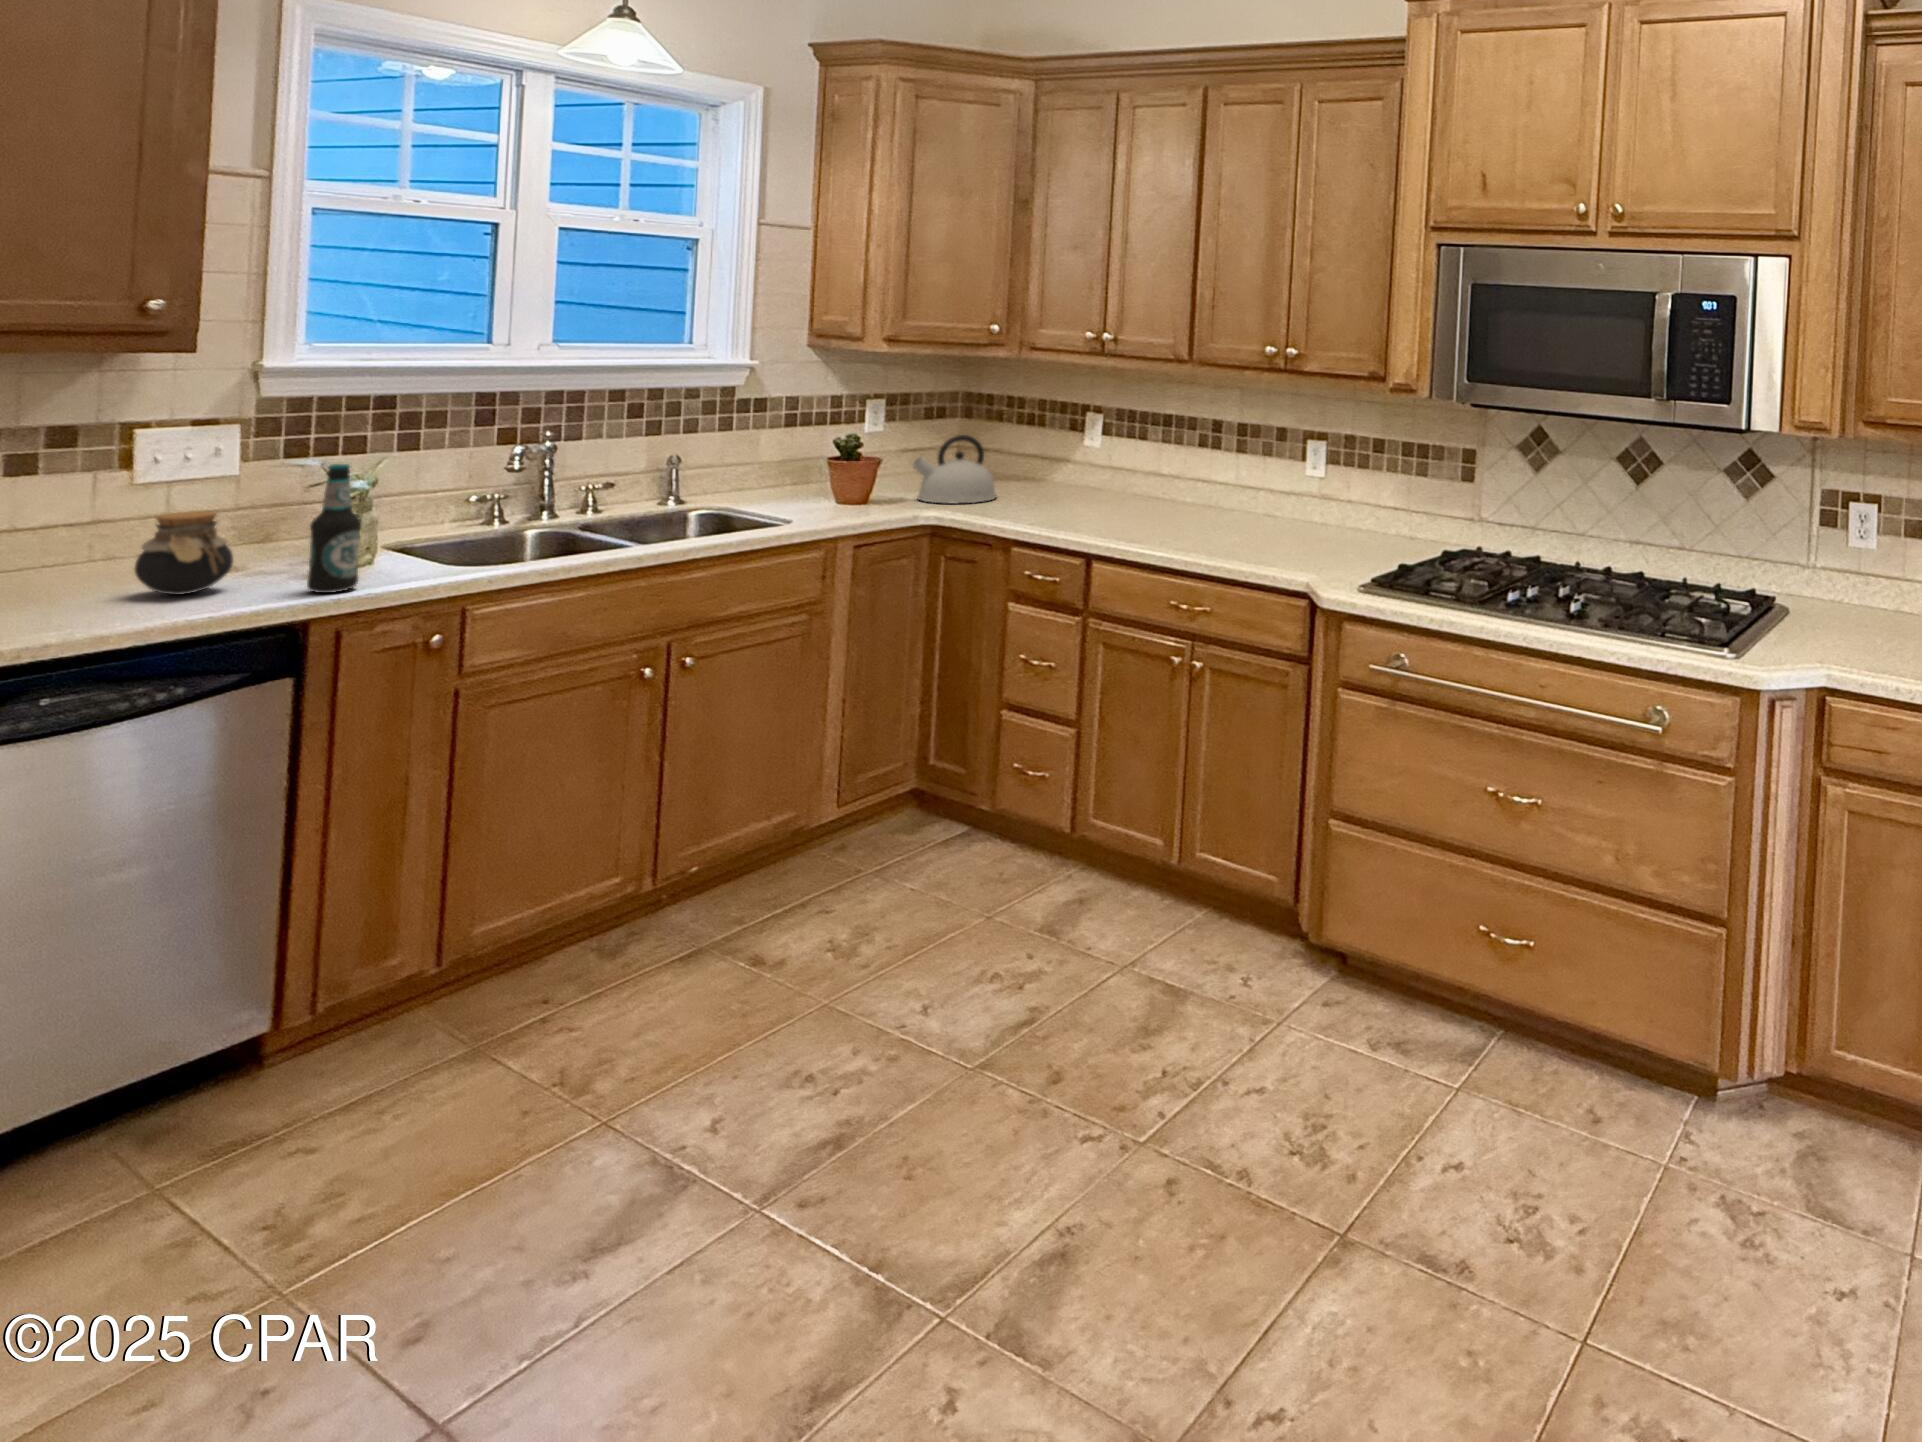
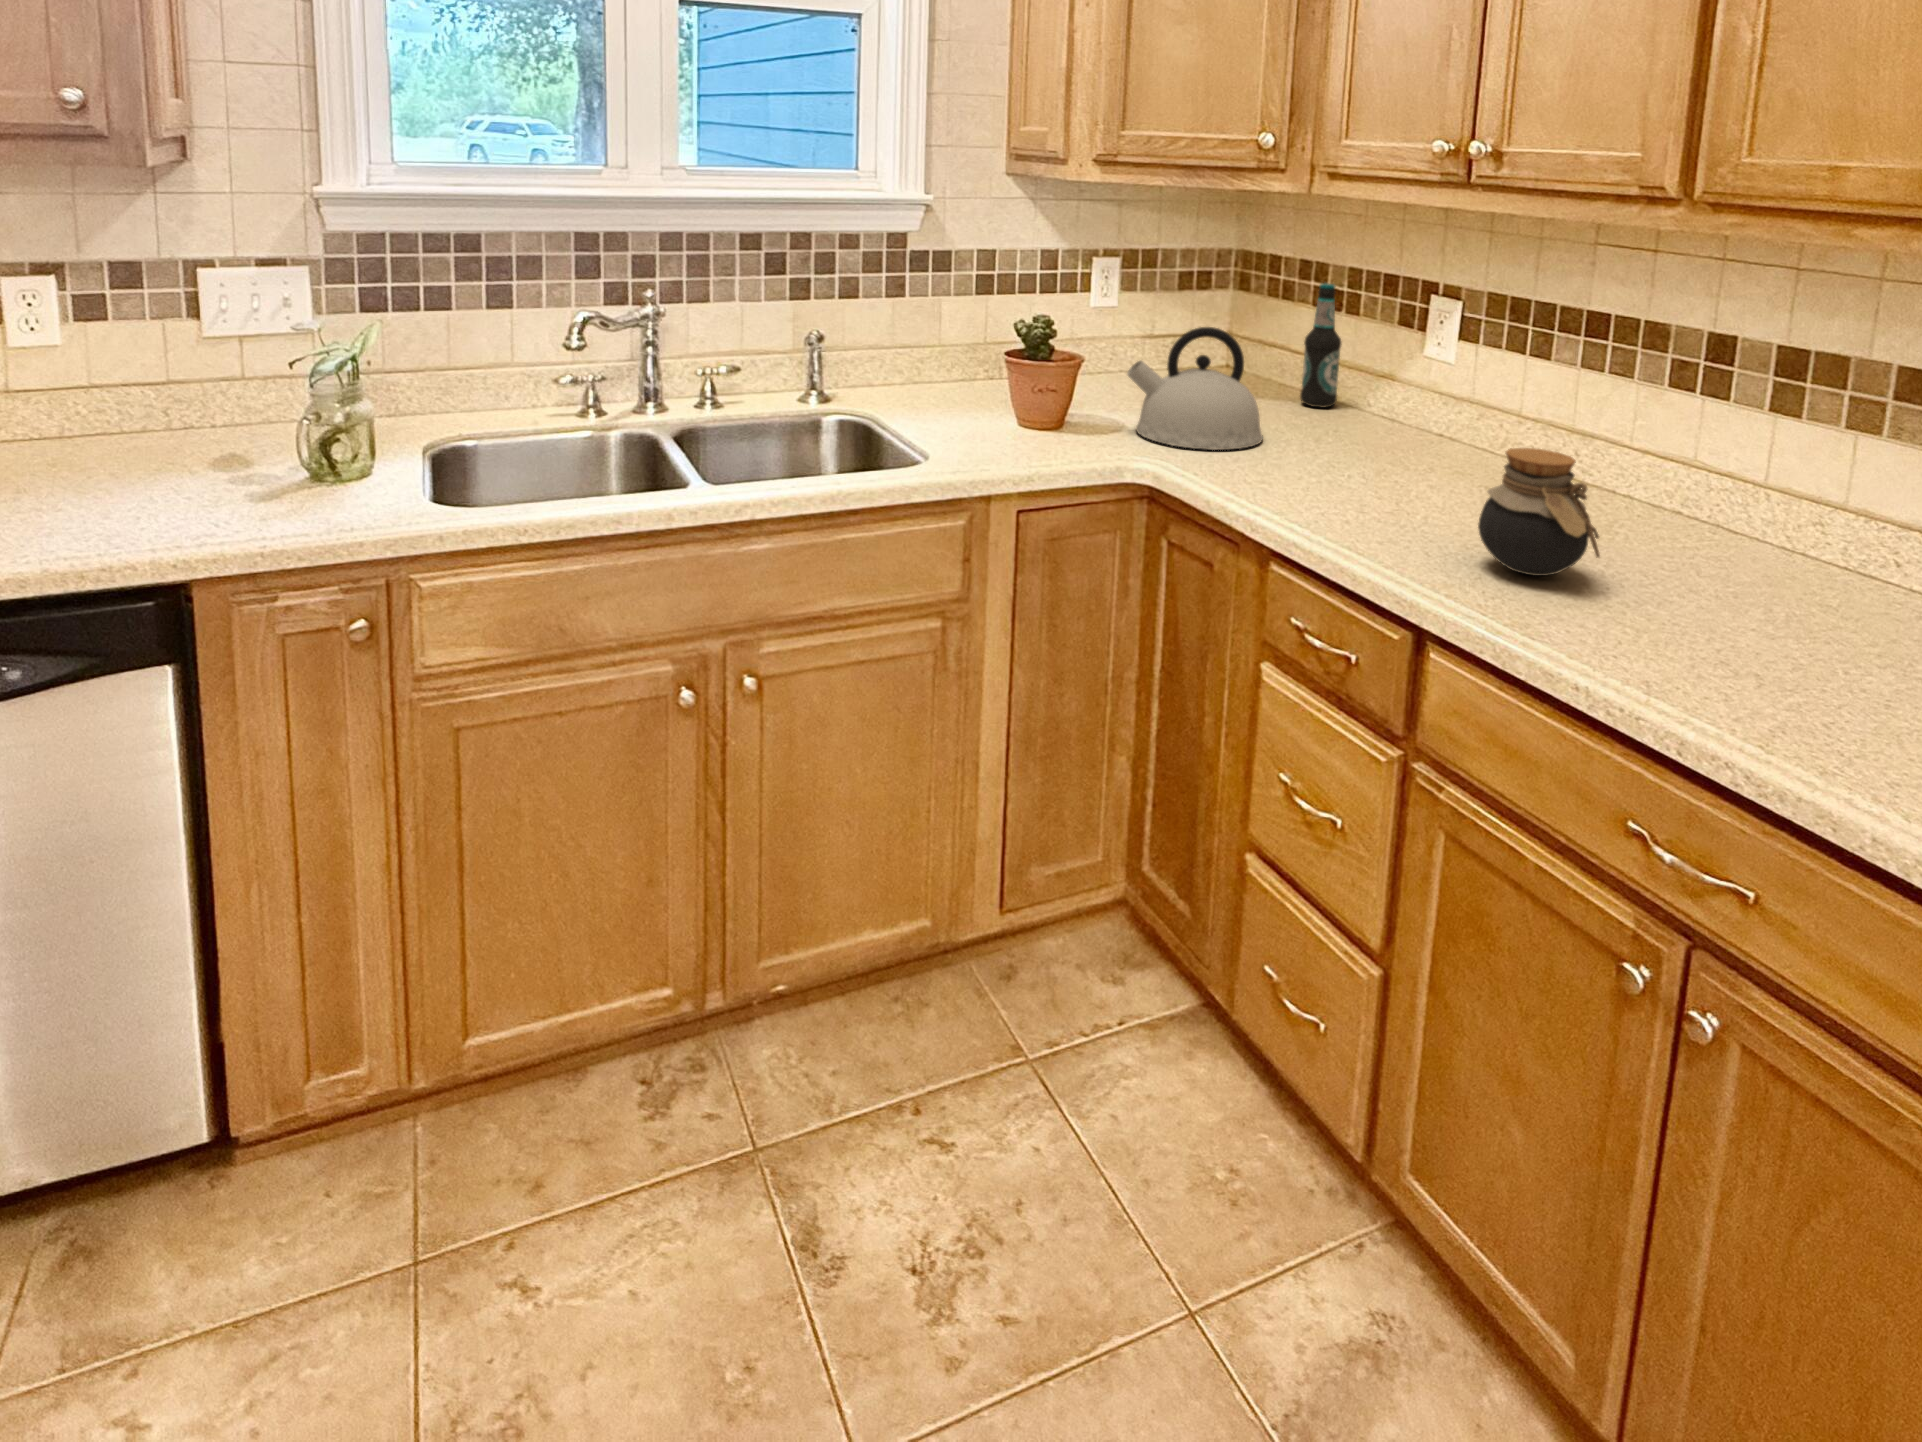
bottle: present [307,464,361,593] -> present [1300,283,1342,408]
jar: present [135,511,233,595] -> present [1478,448,1600,576]

